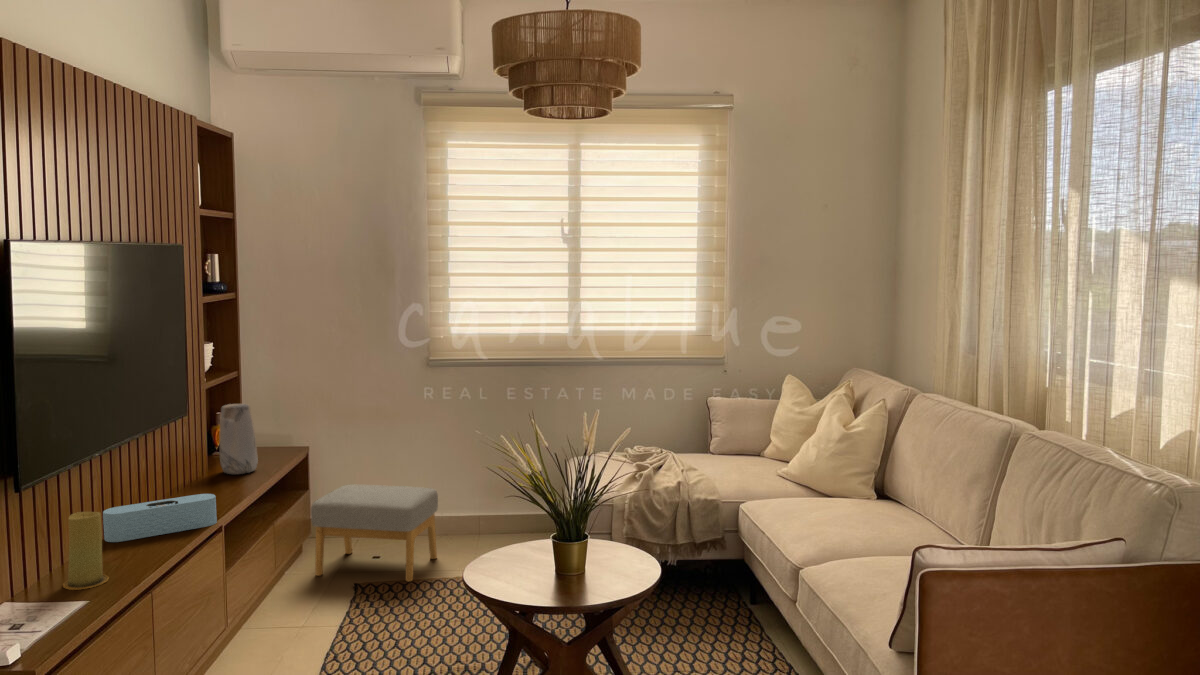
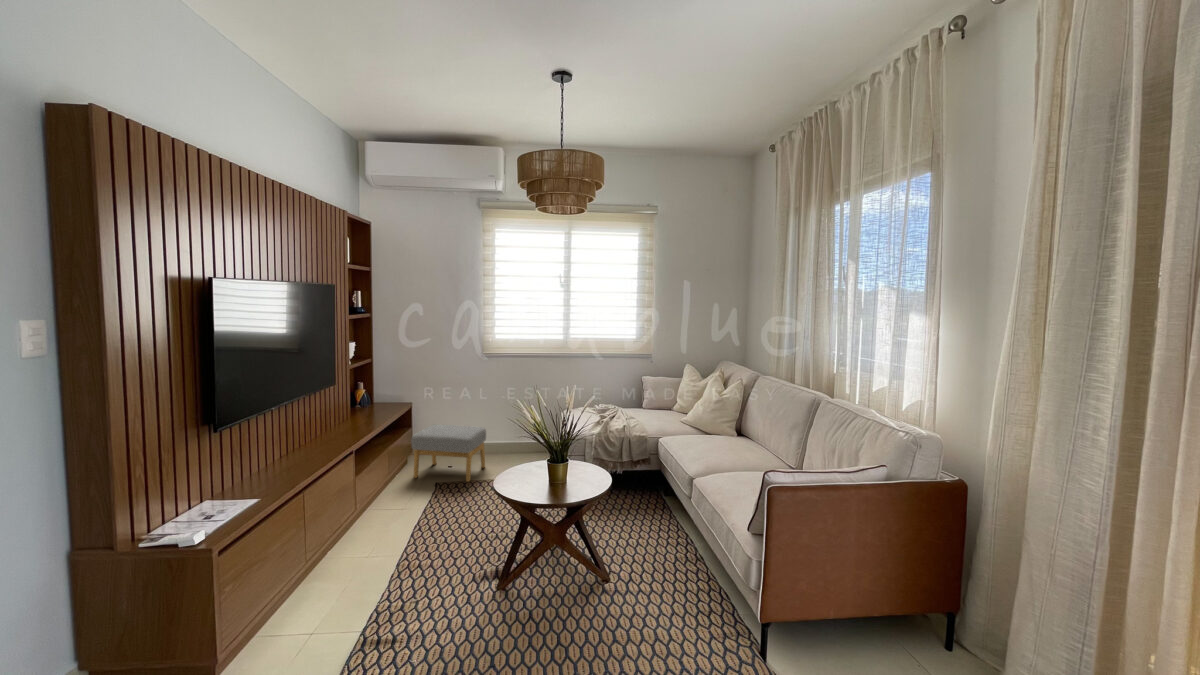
vase: present [220,404,258,474] -> none [358,378,381,419]
speaker: present [103,494,217,542] -> none [278,432,350,461]
candle: present [63,512,109,590] -> none [246,444,275,492]

